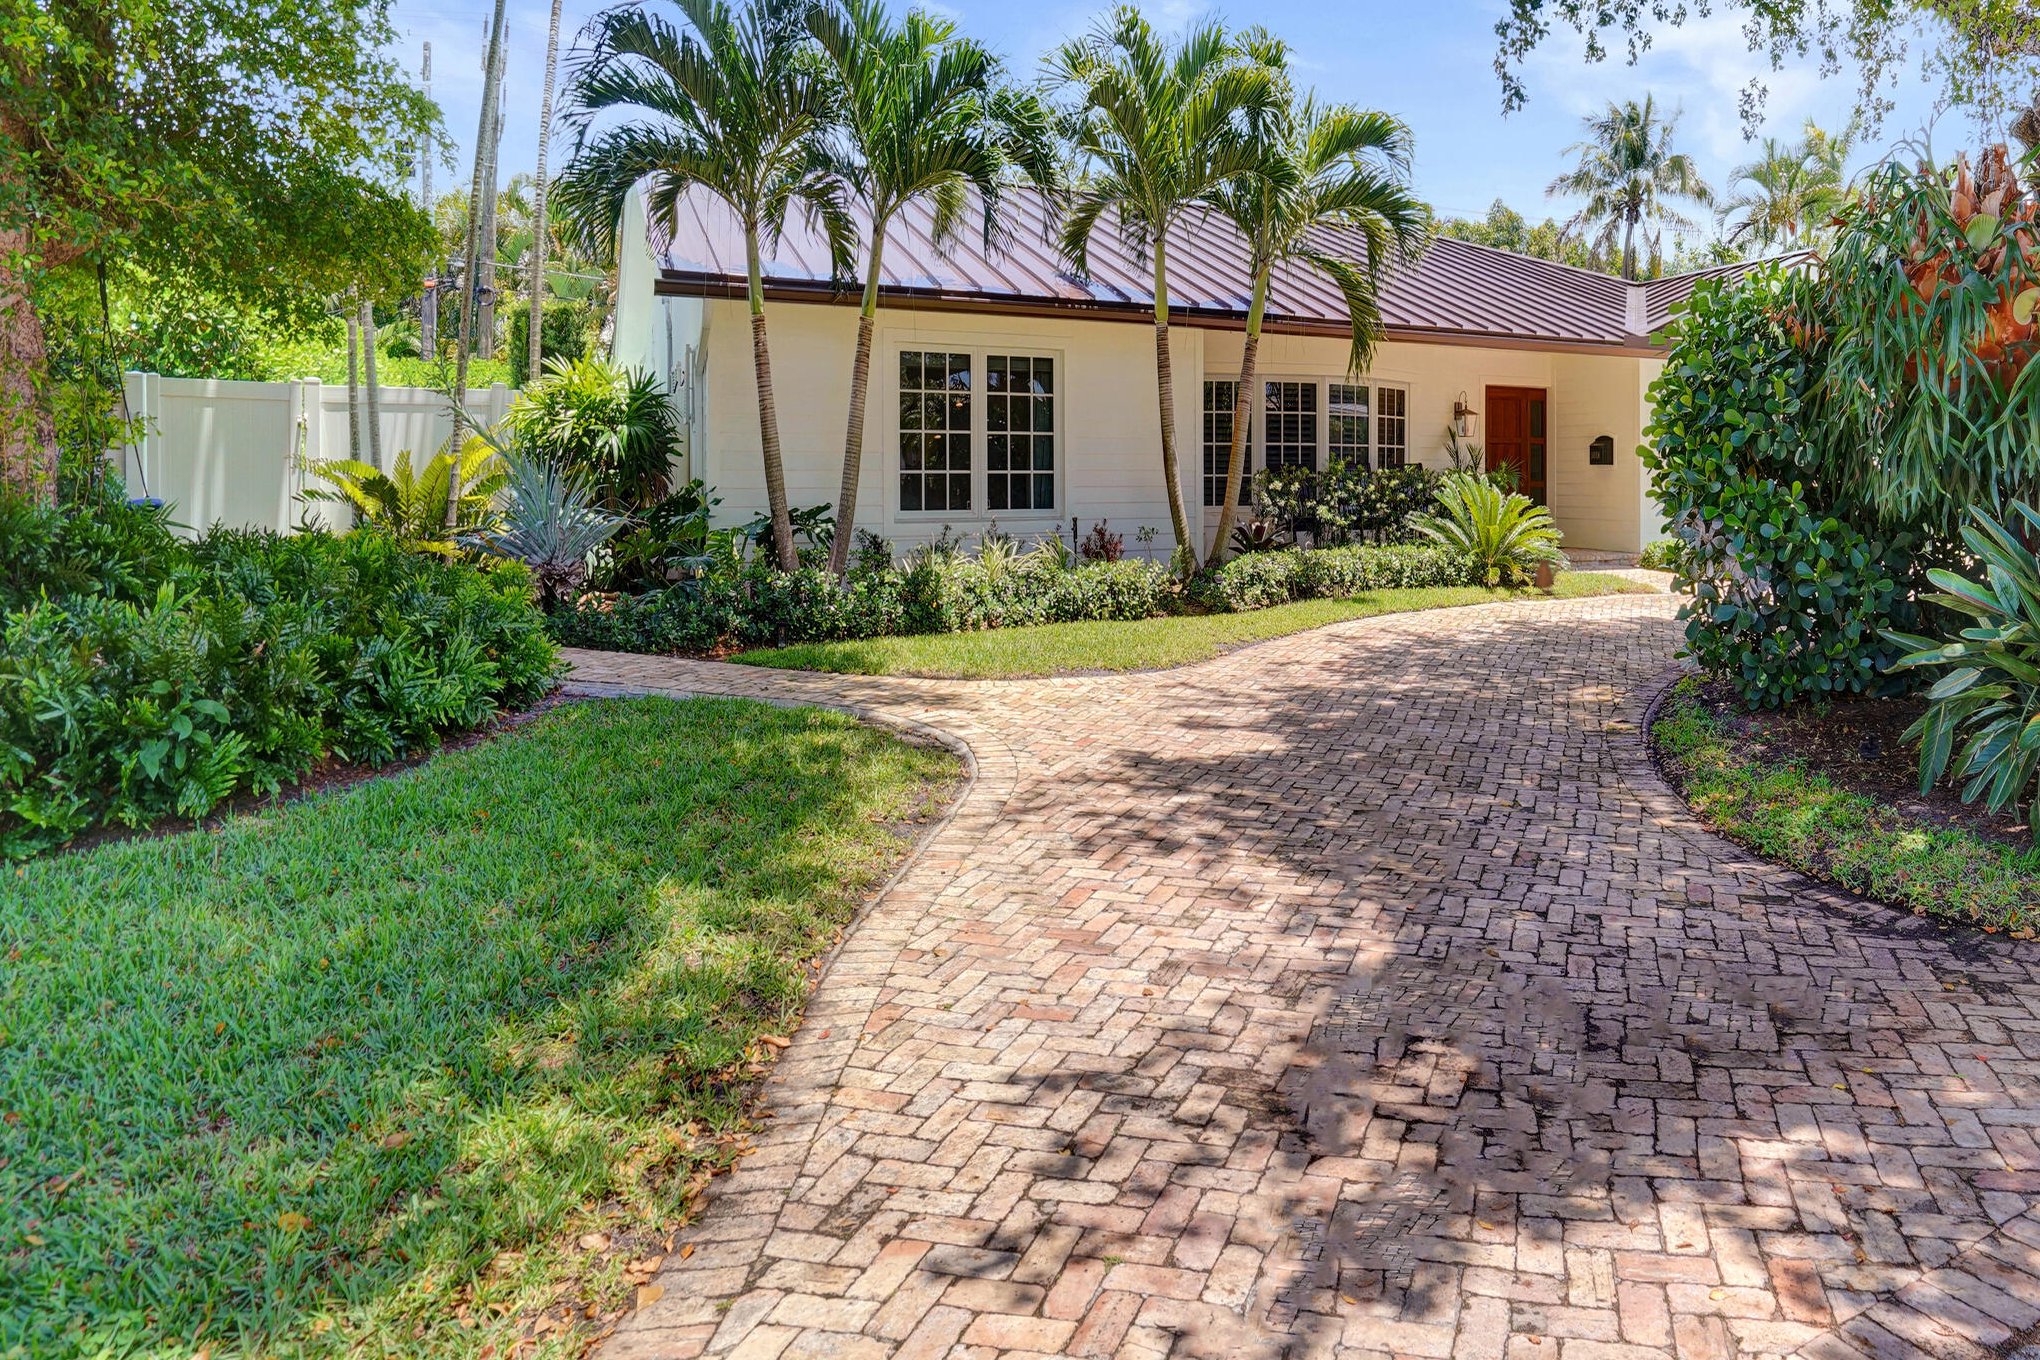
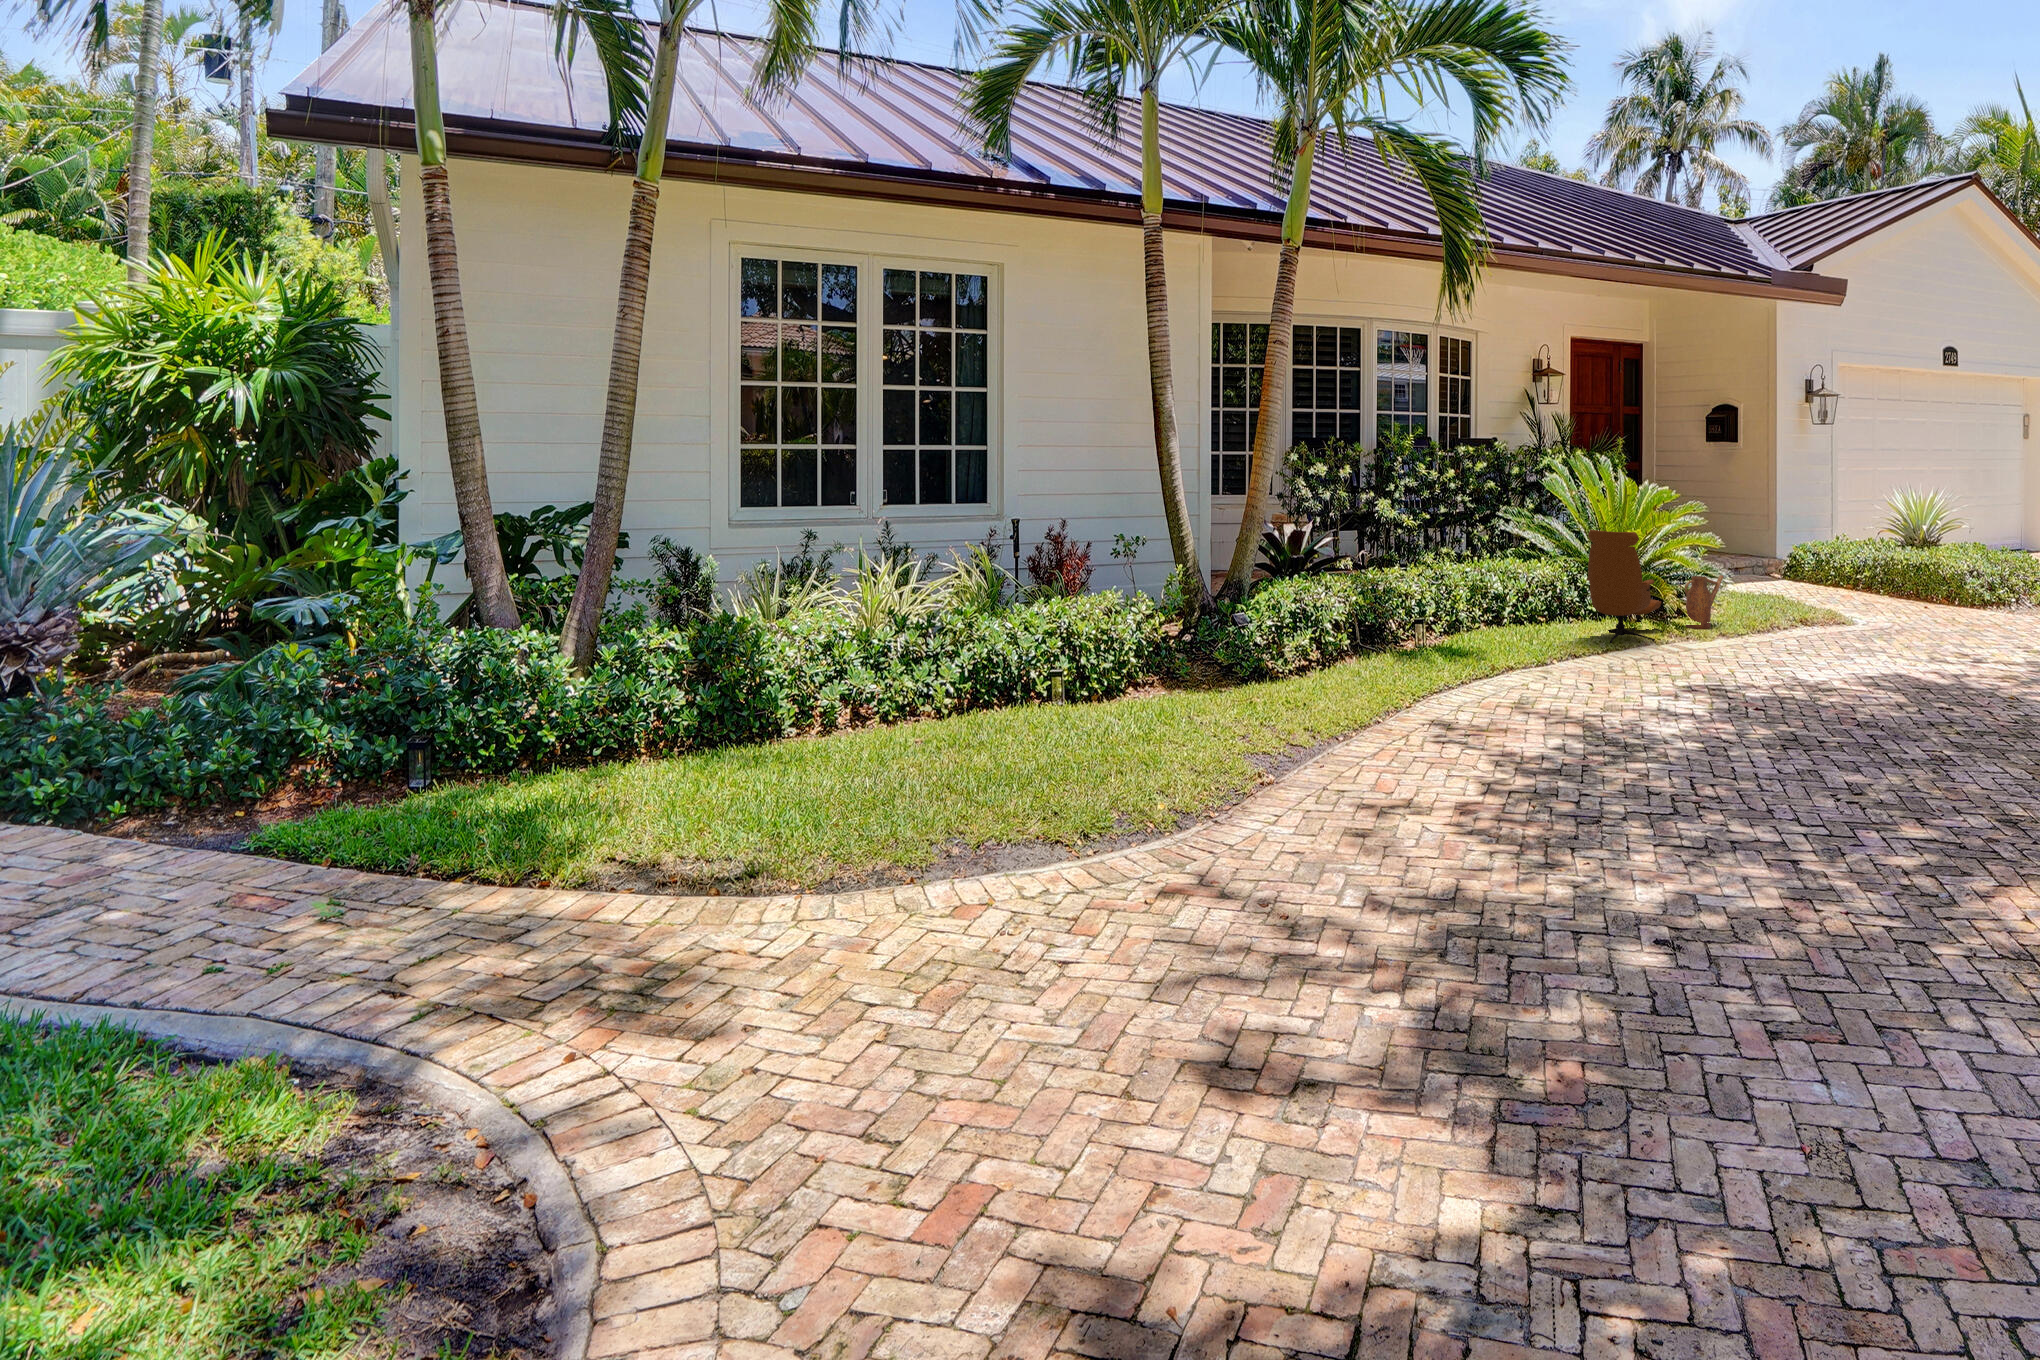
lounge chair: none [1457,524,1515,601] -> present [1586,530,1662,643]

